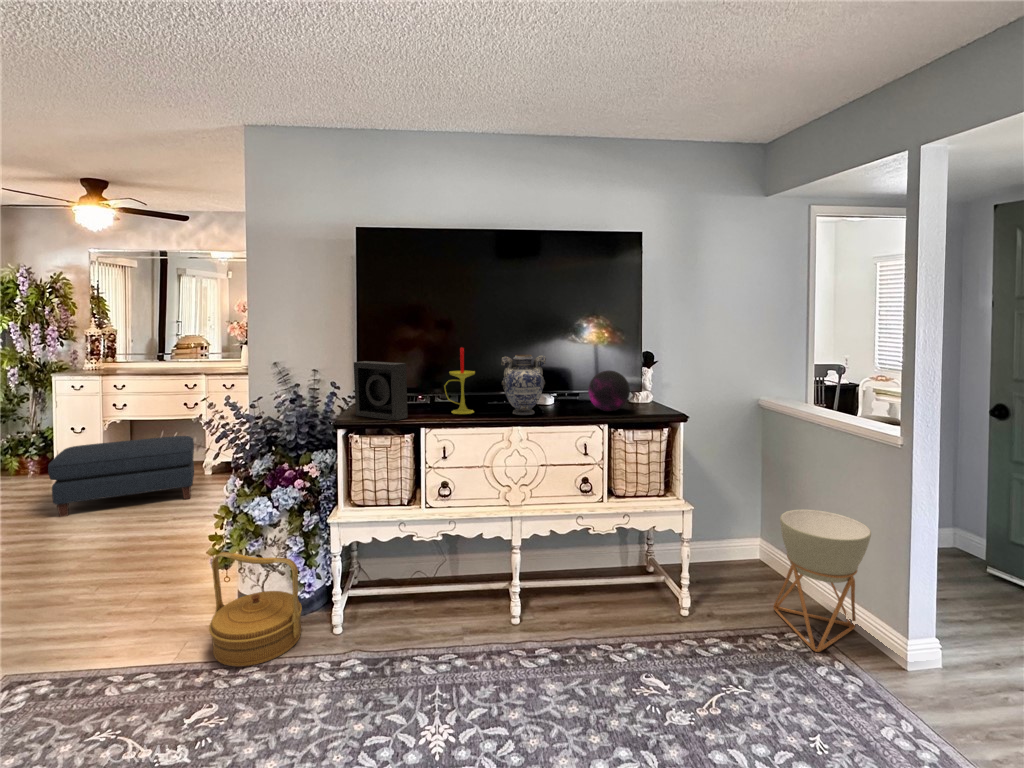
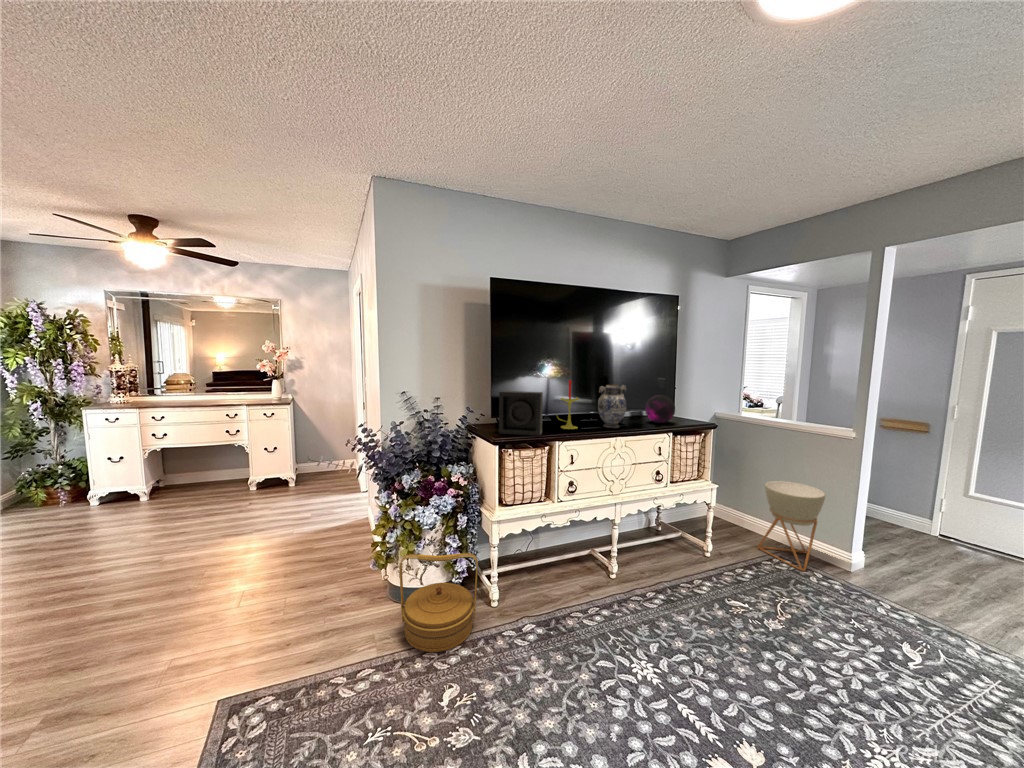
ottoman: present [48,436,194,517] -> none [118,460,258,547]

